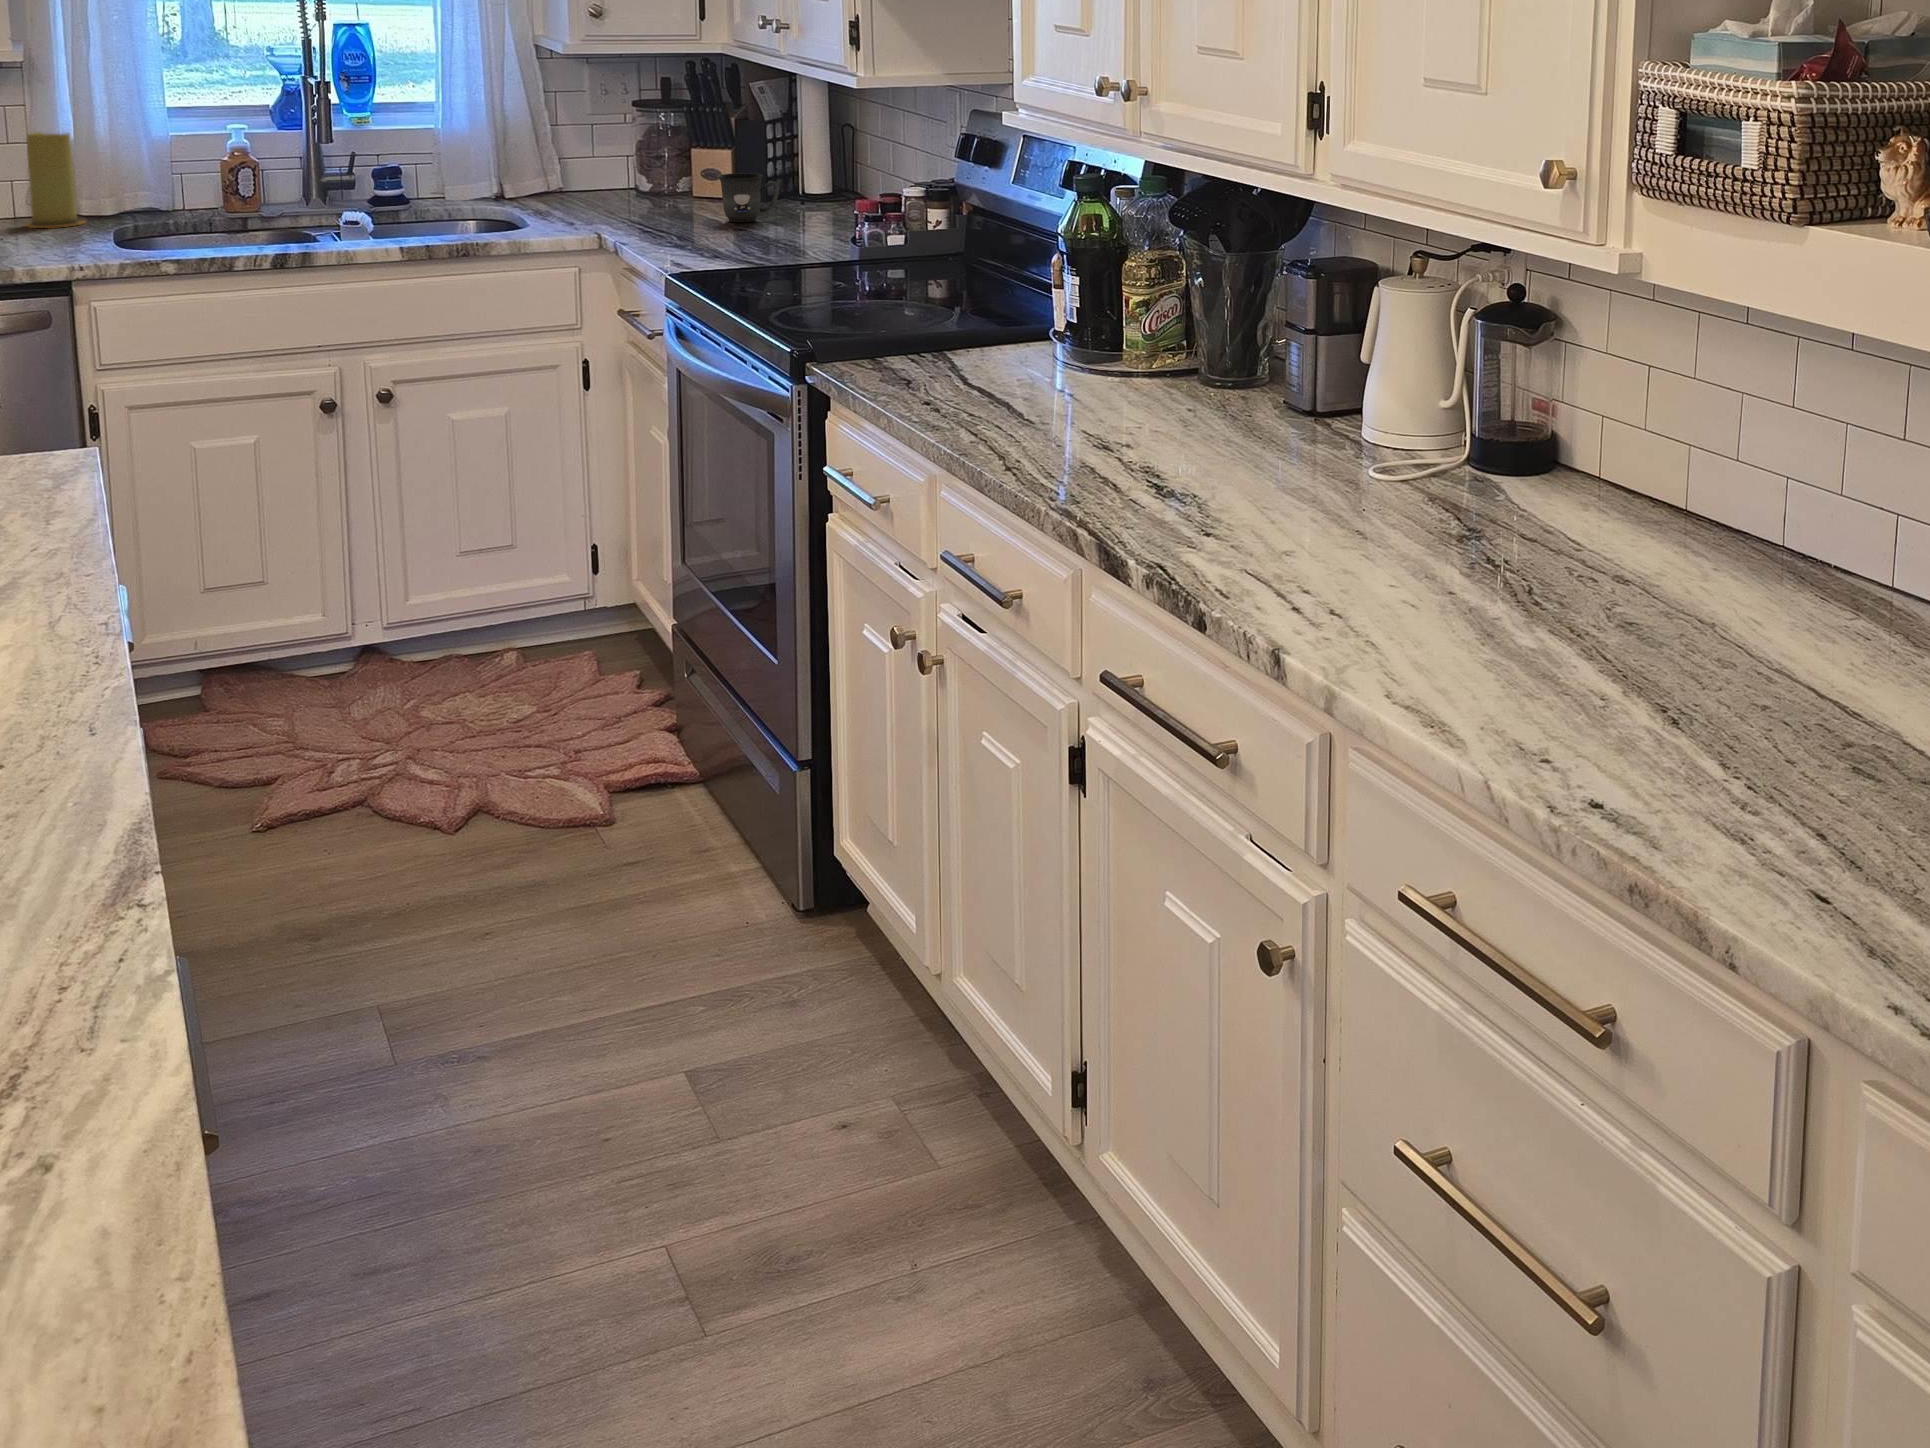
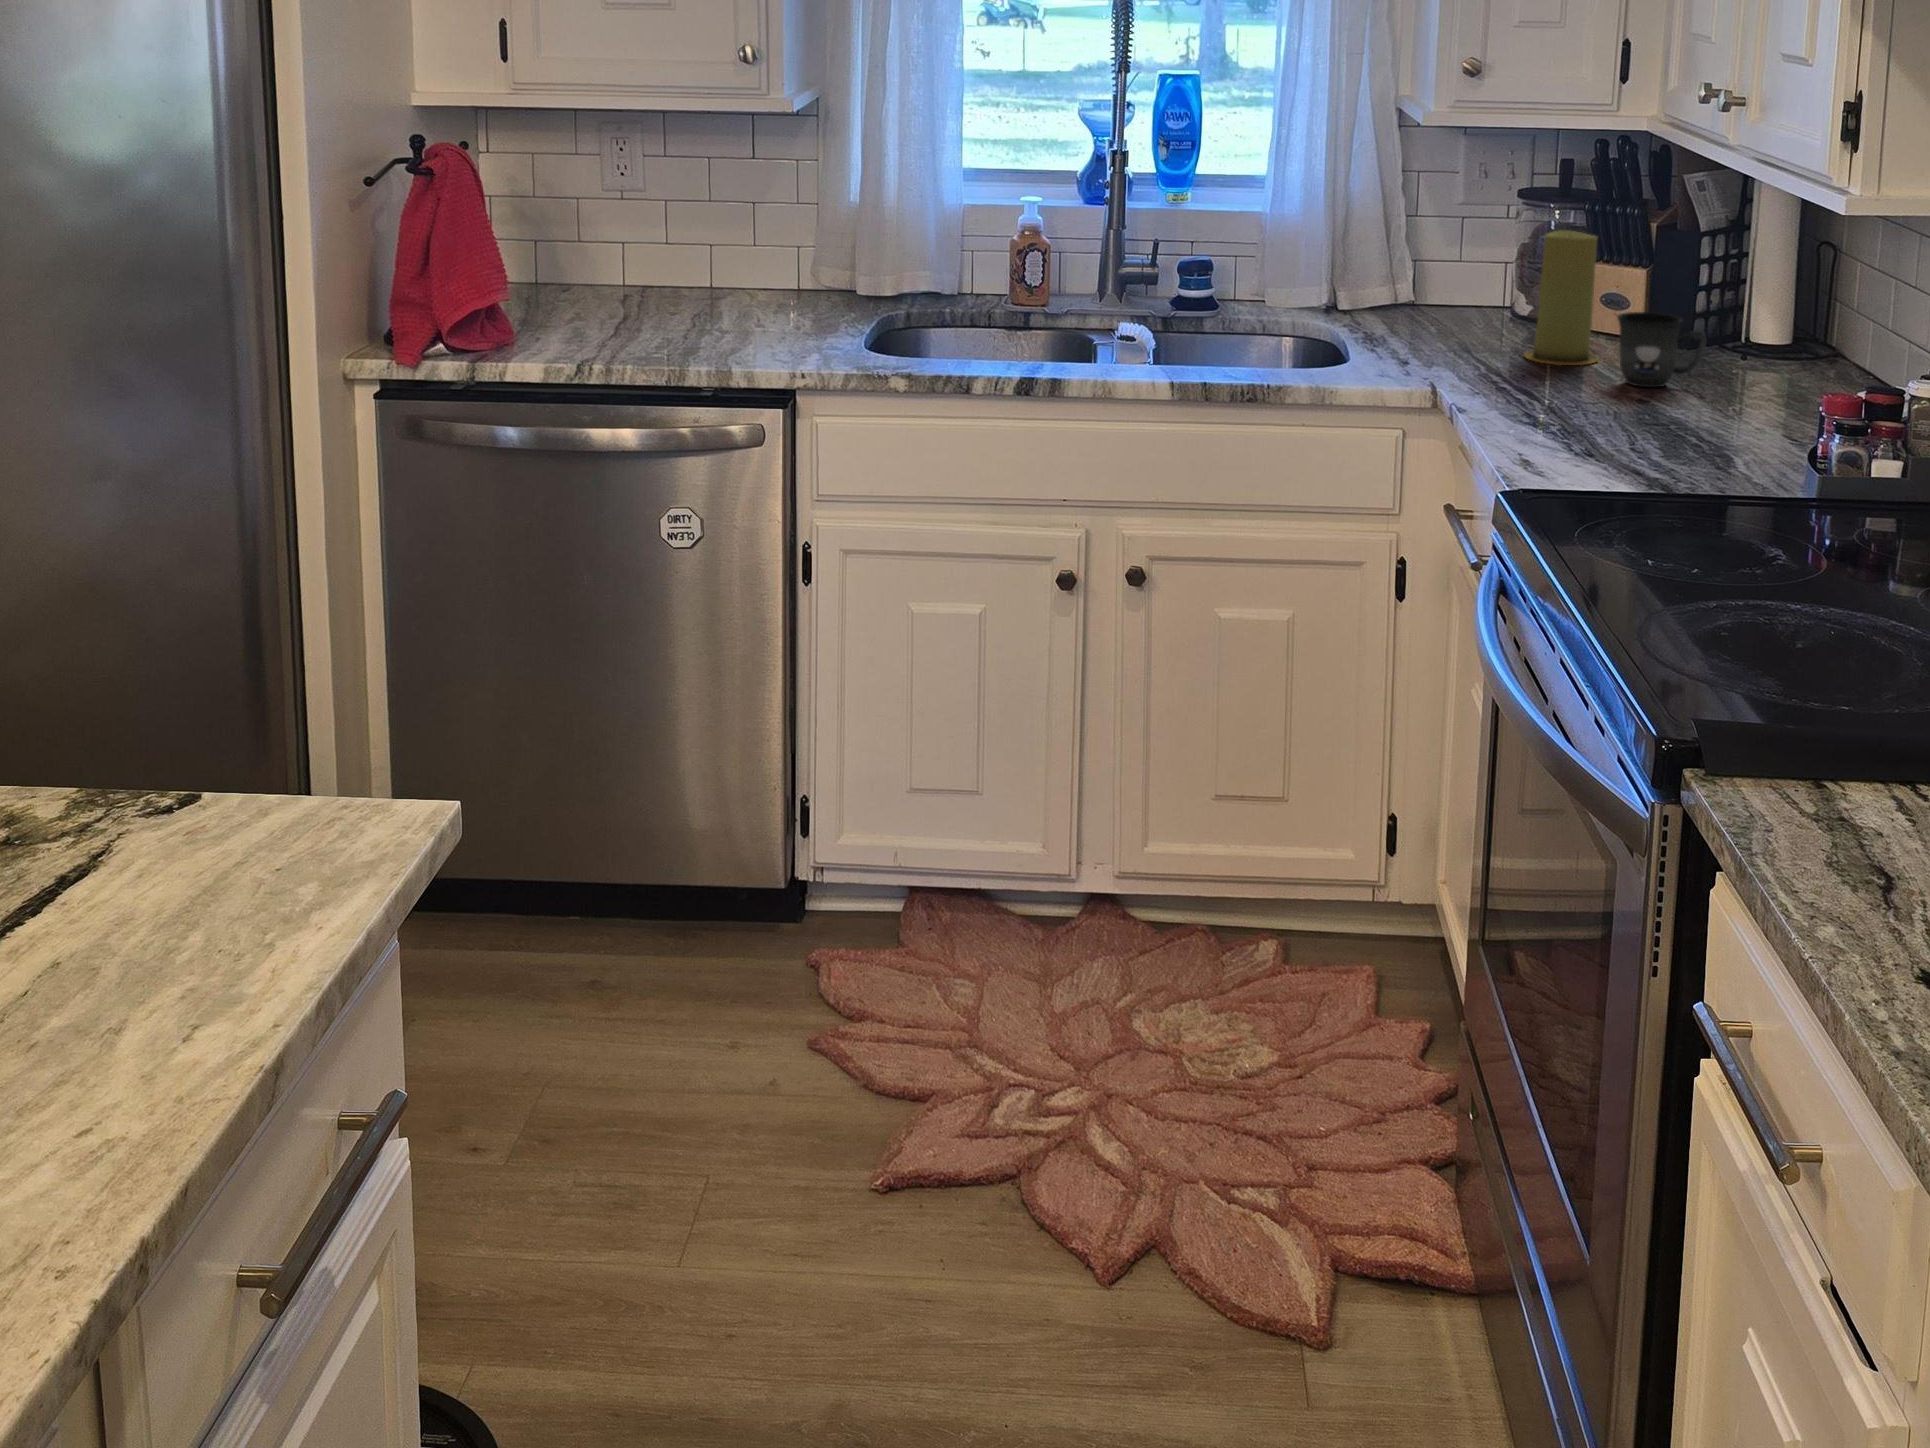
candle: present [25,131,84,228] -> present [1524,231,1598,365]

